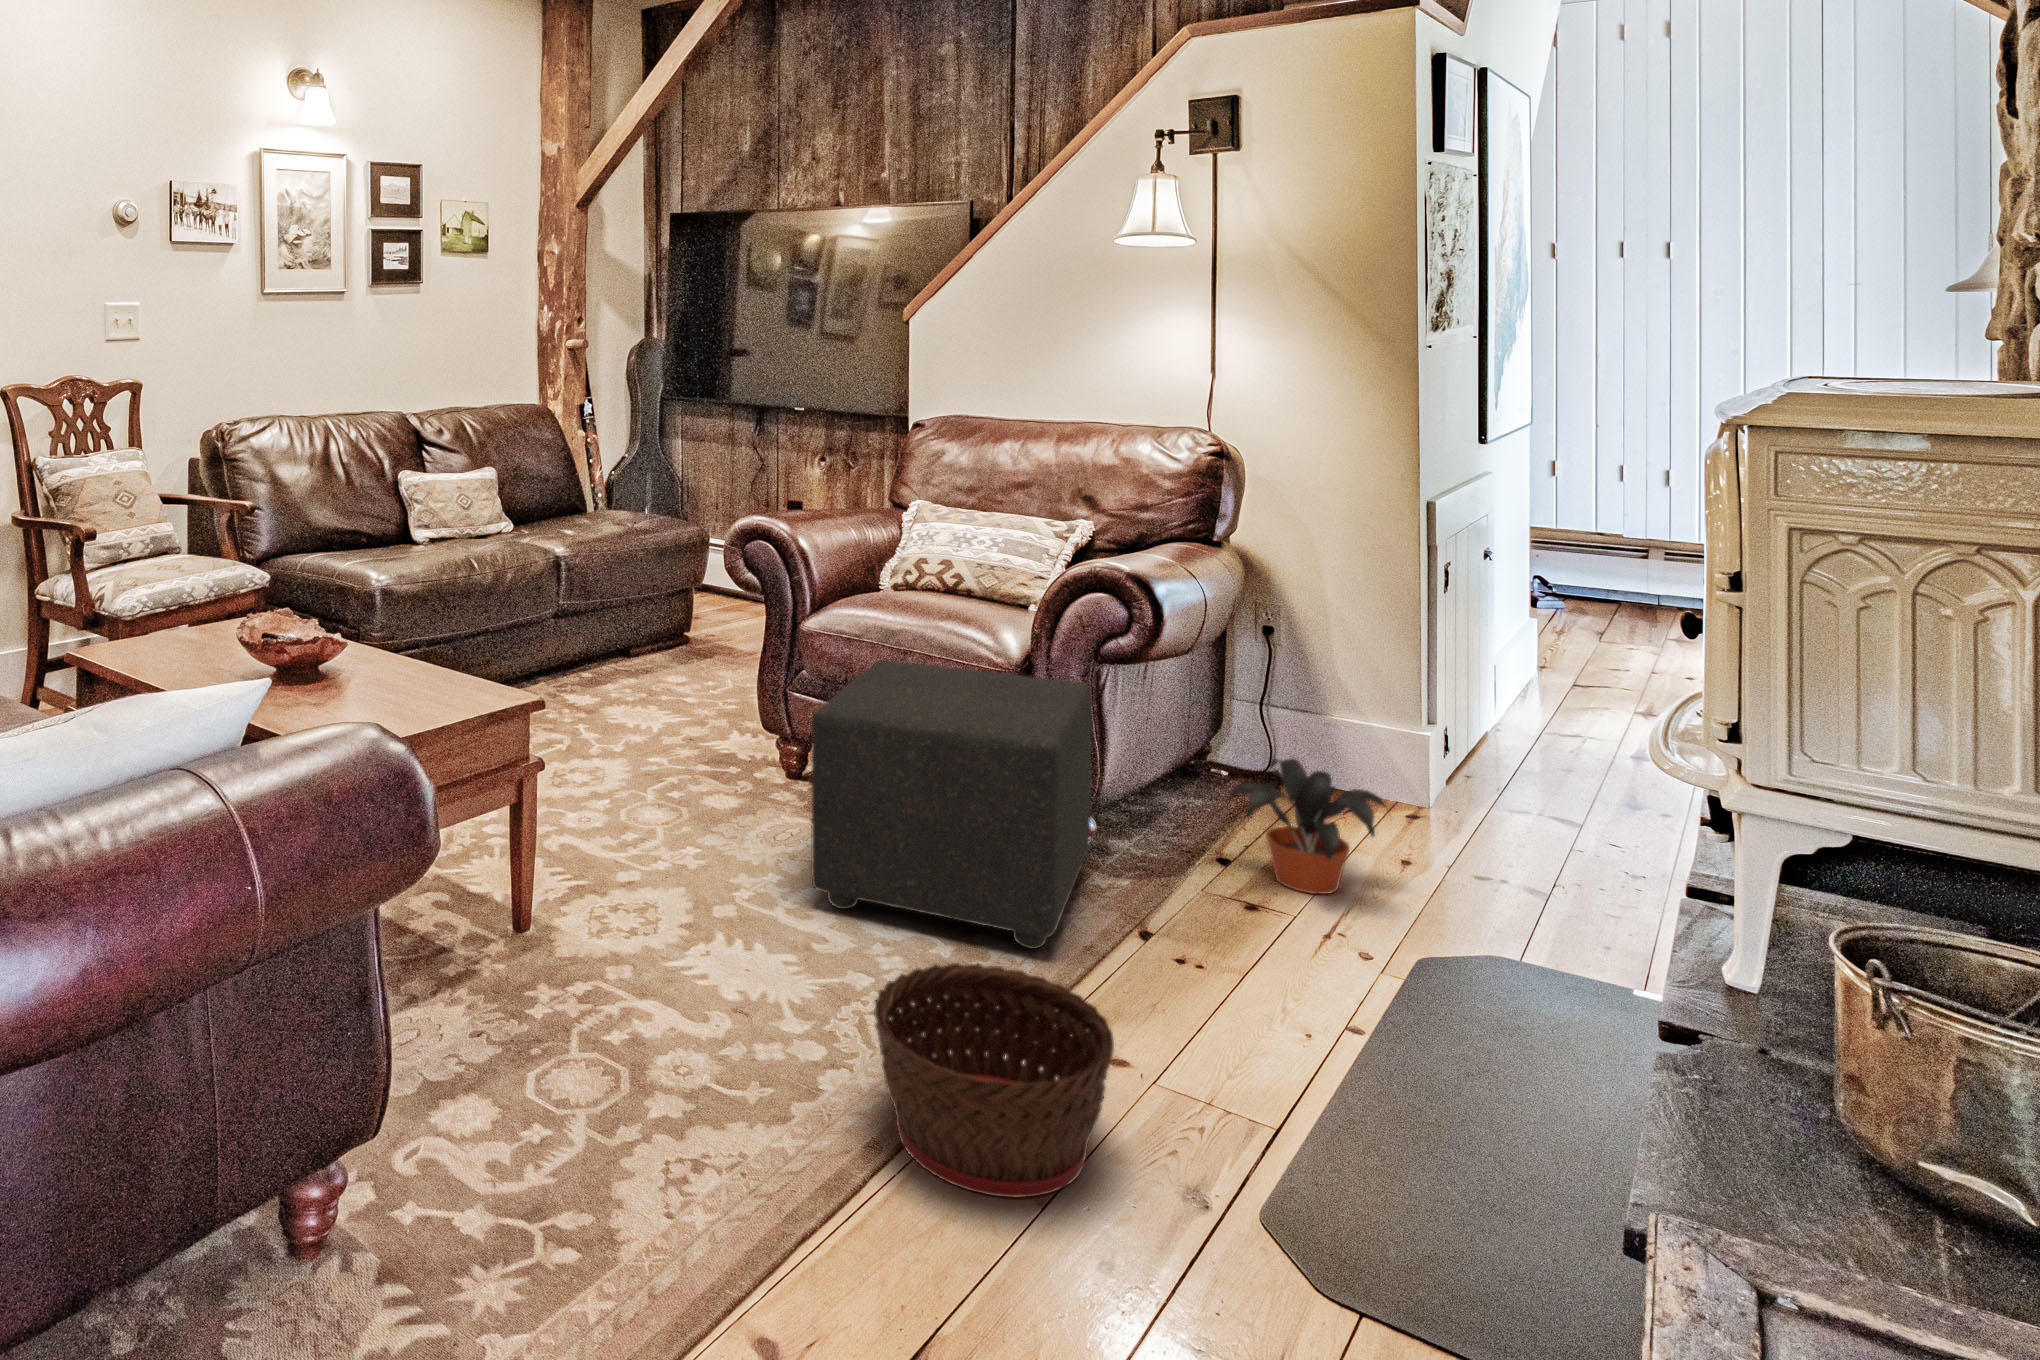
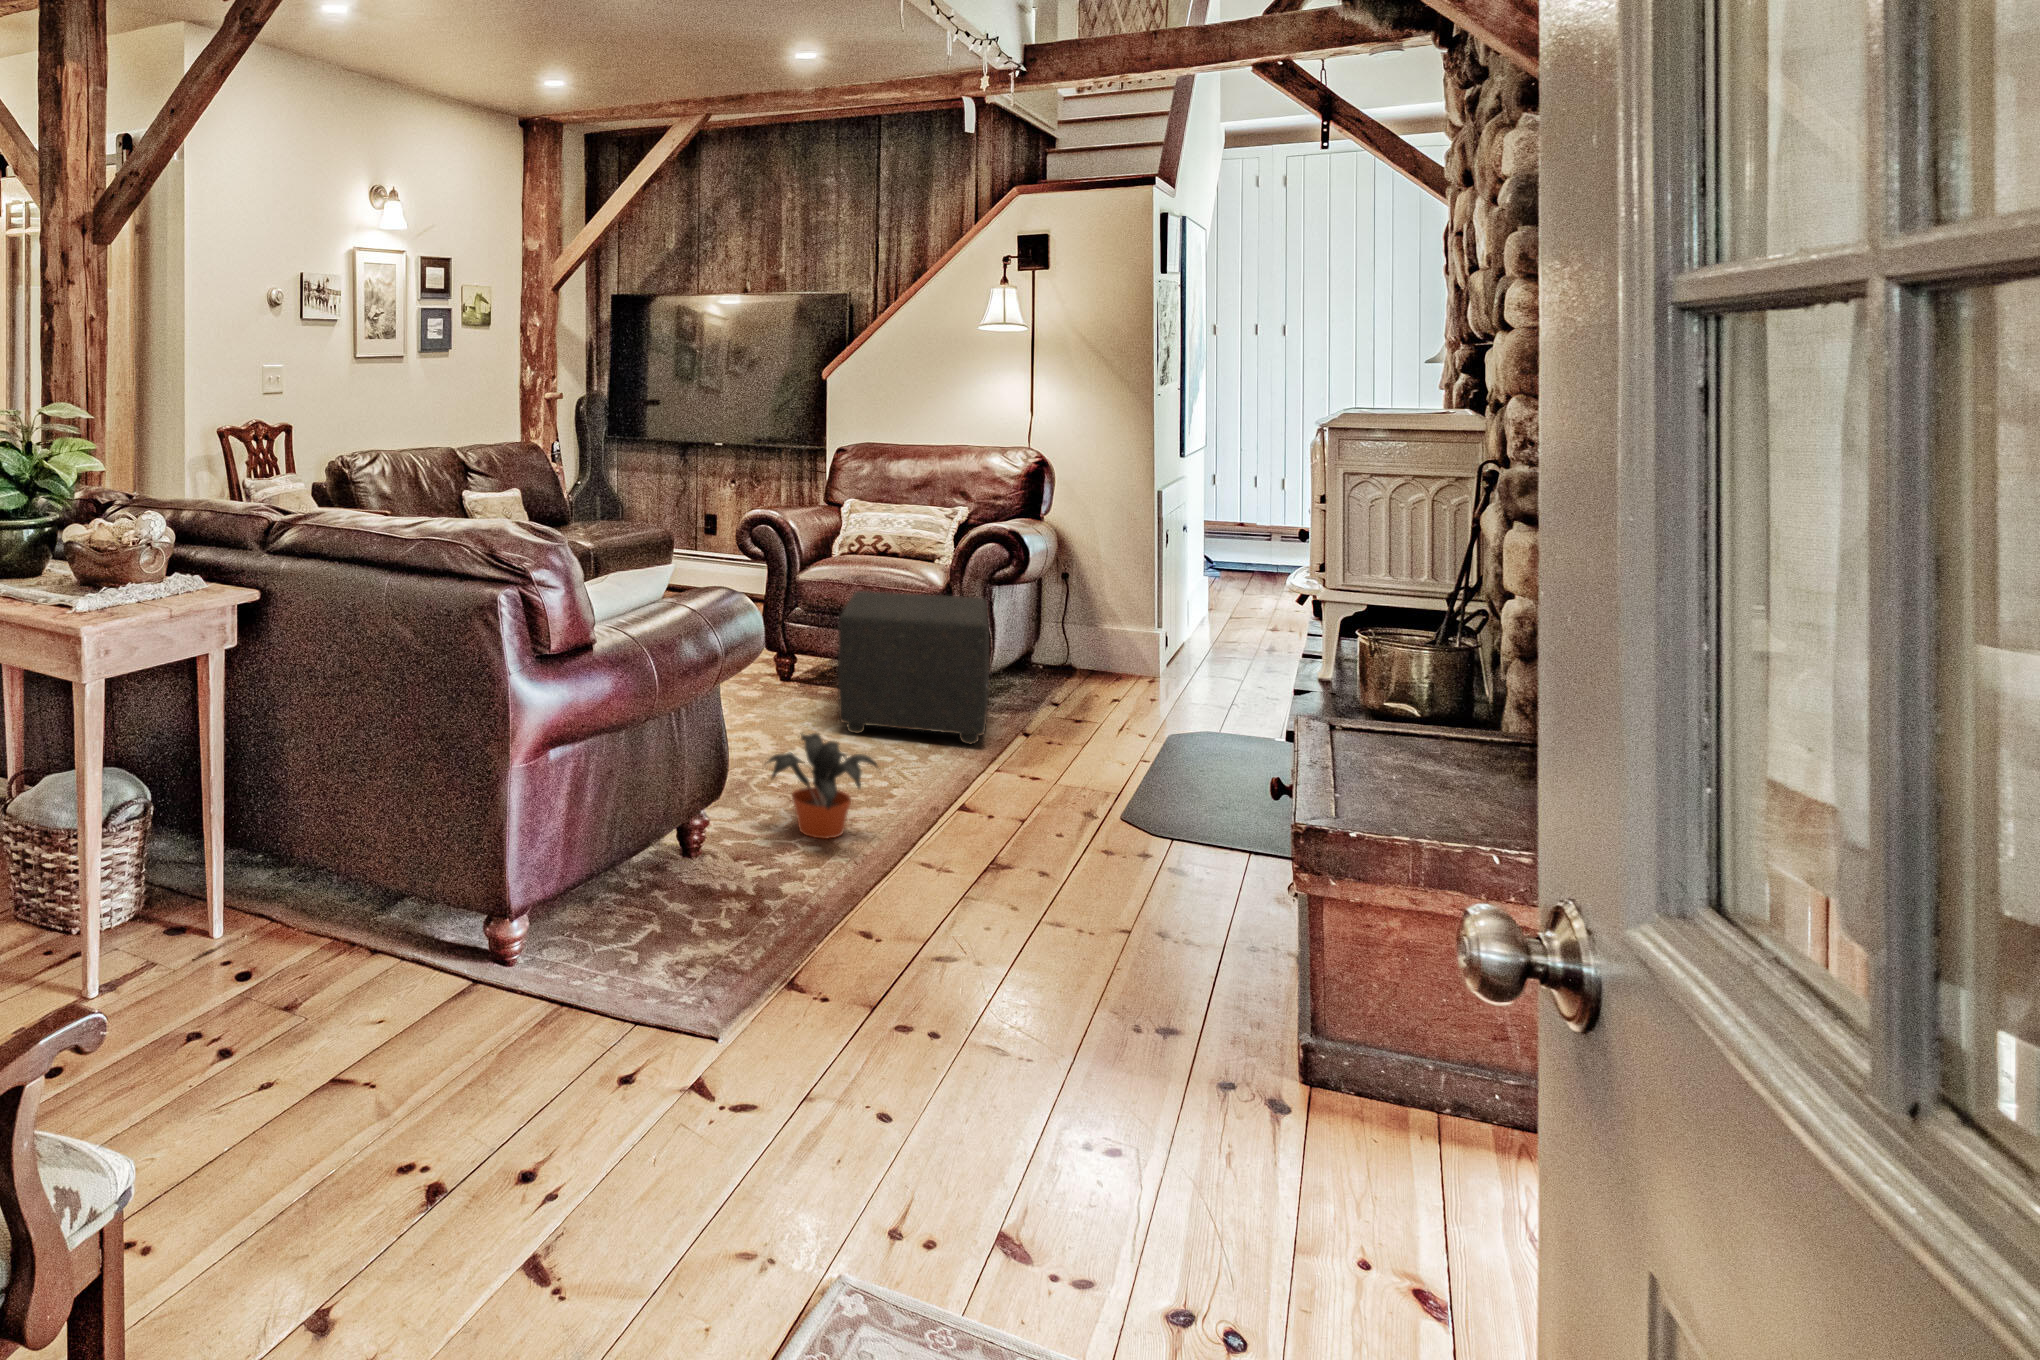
potted plant: present [1230,758,1386,894] -> present [768,733,878,838]
basket: present [873,963,1114,1197] -> none [923,731,1049,830]

